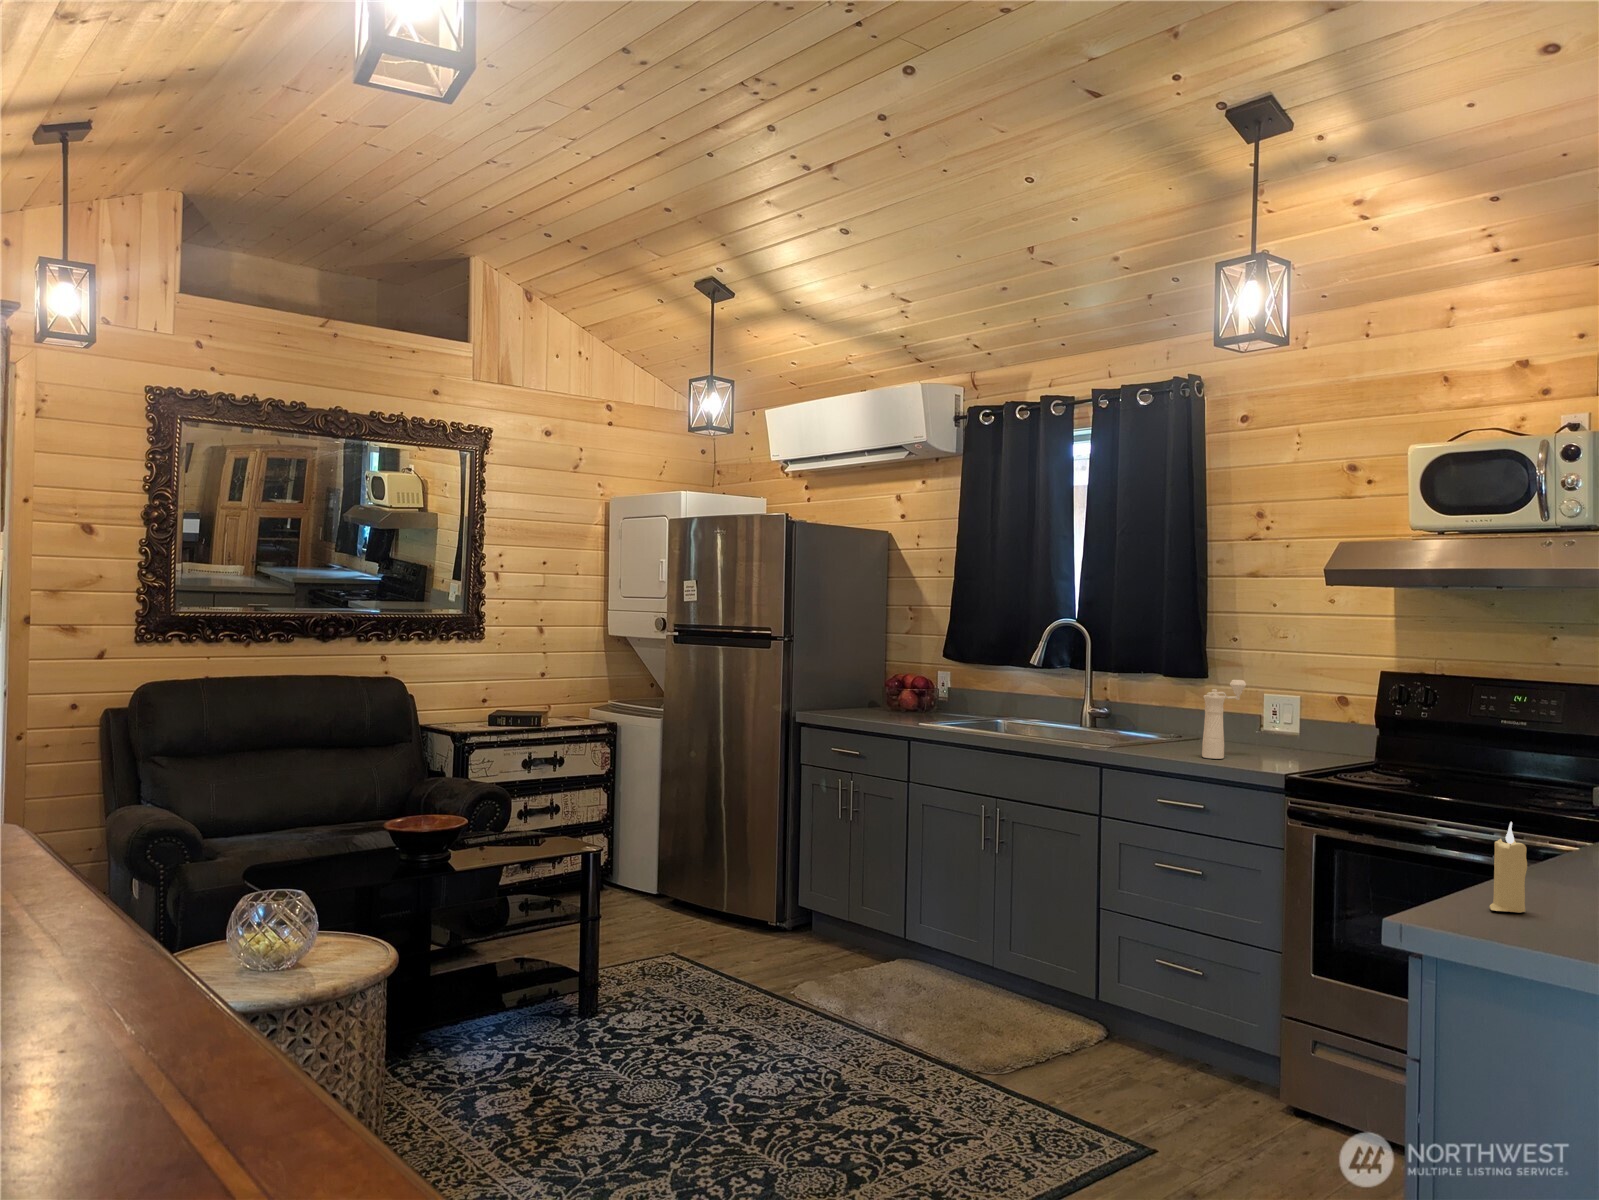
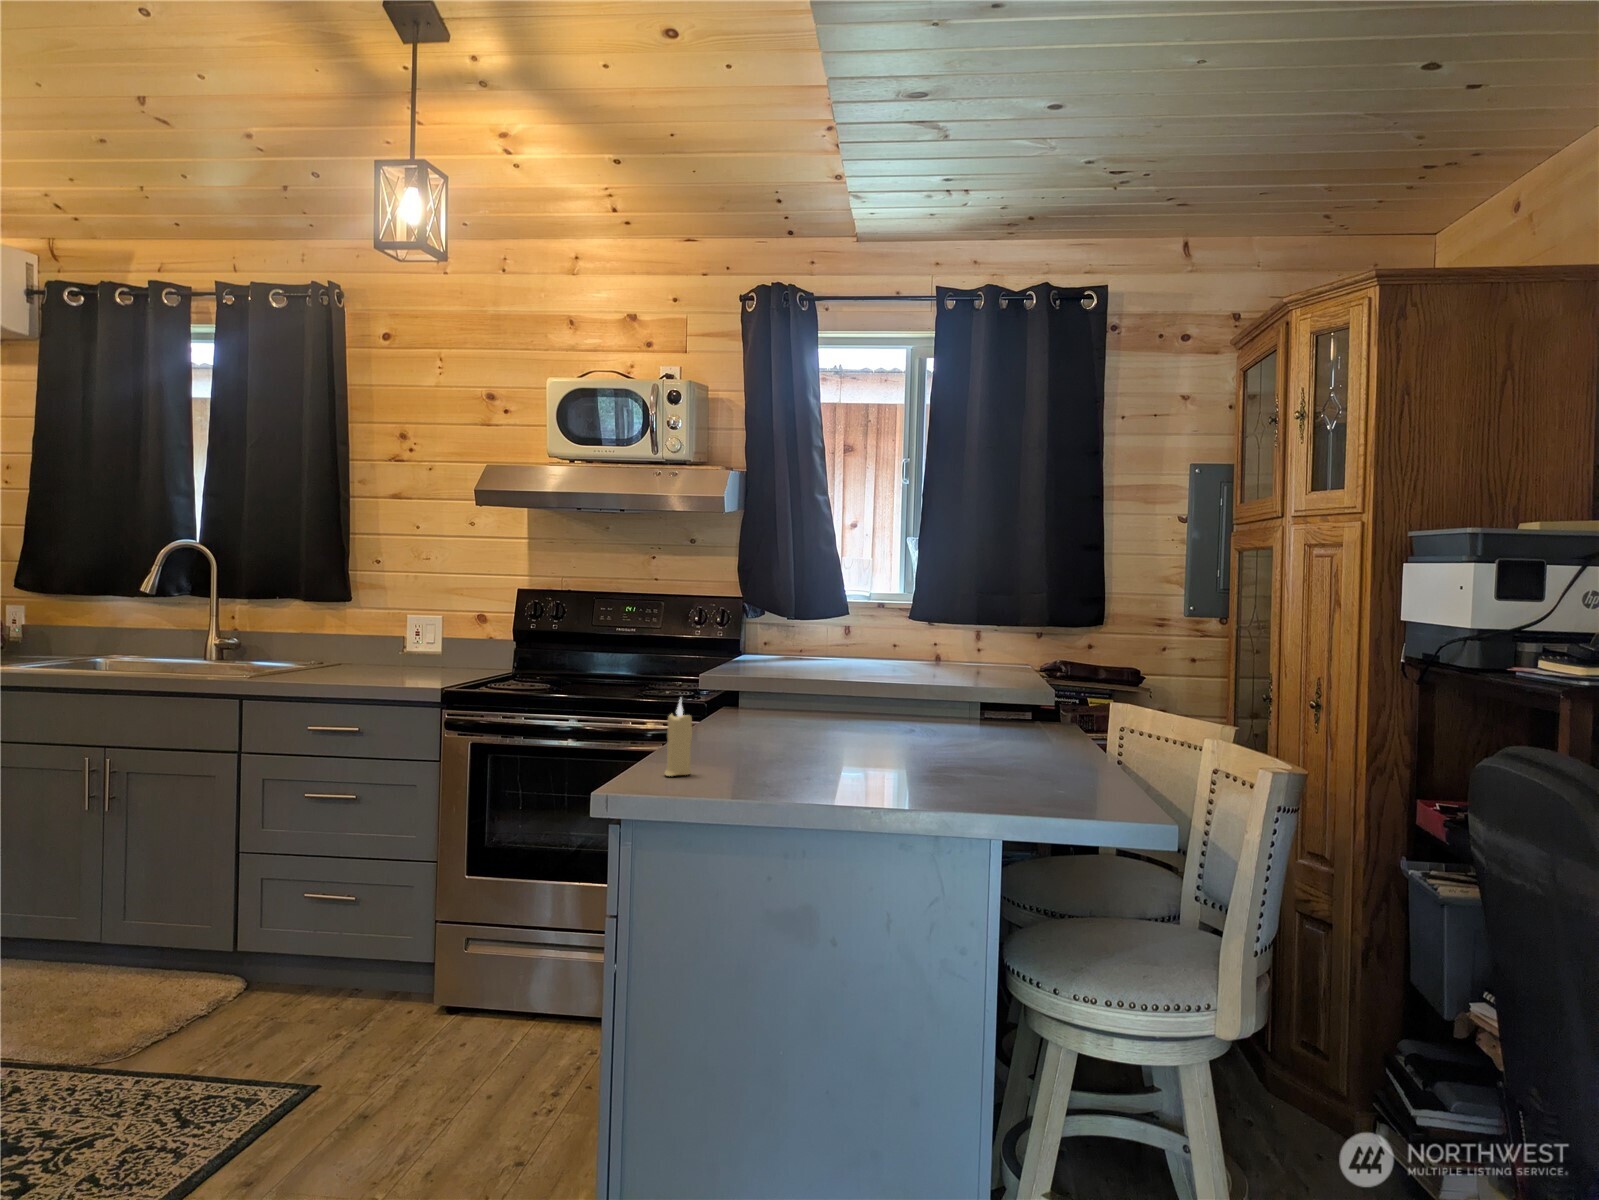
pepper mill: present [1202,680,1246,759] -> none [351,601,394,681]

